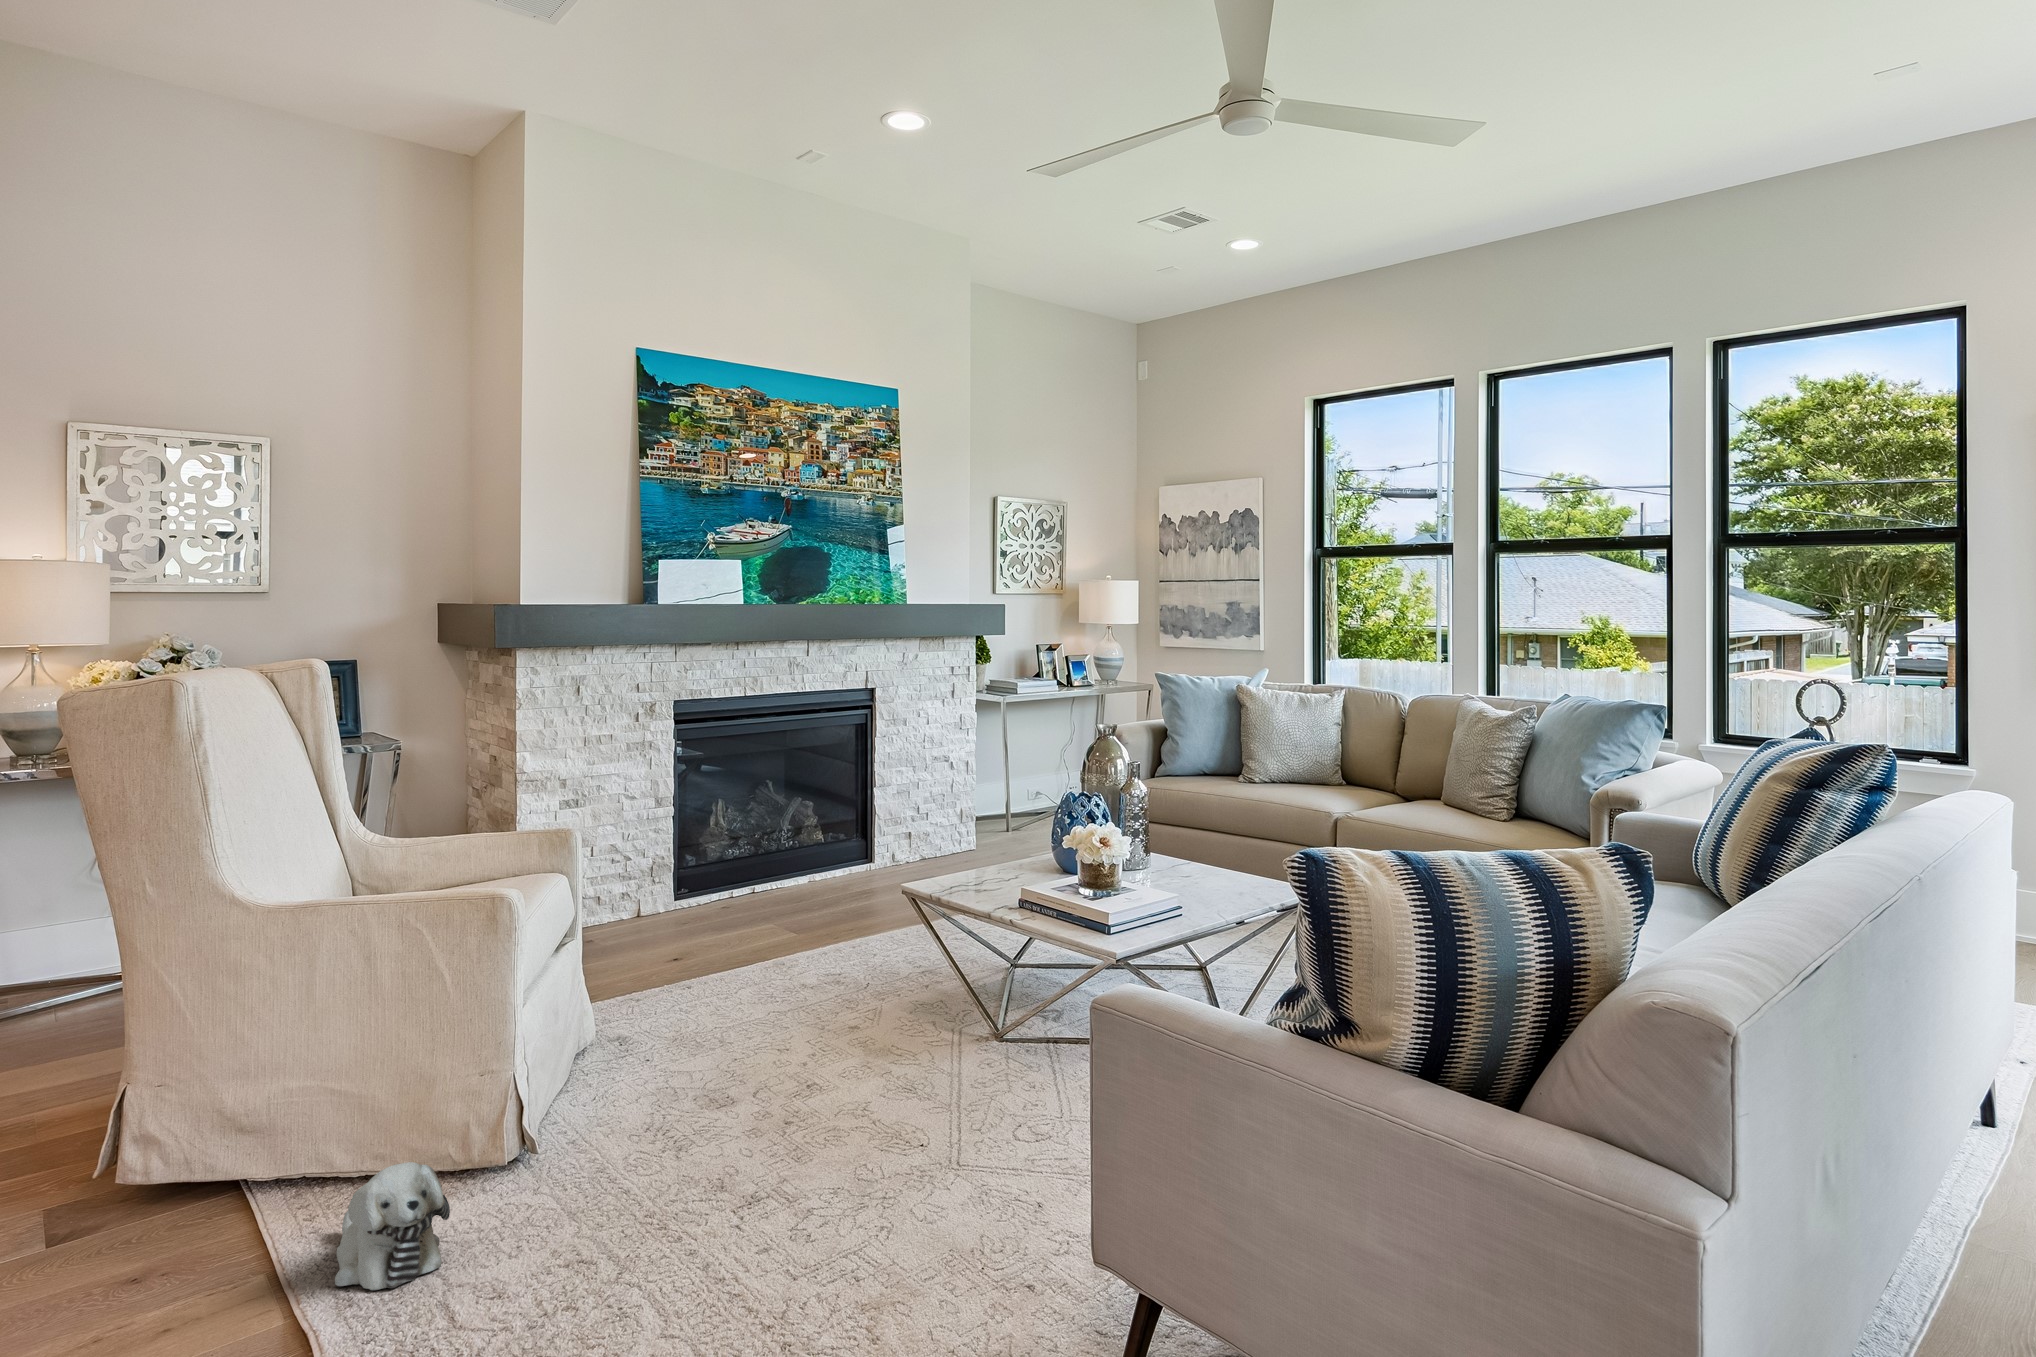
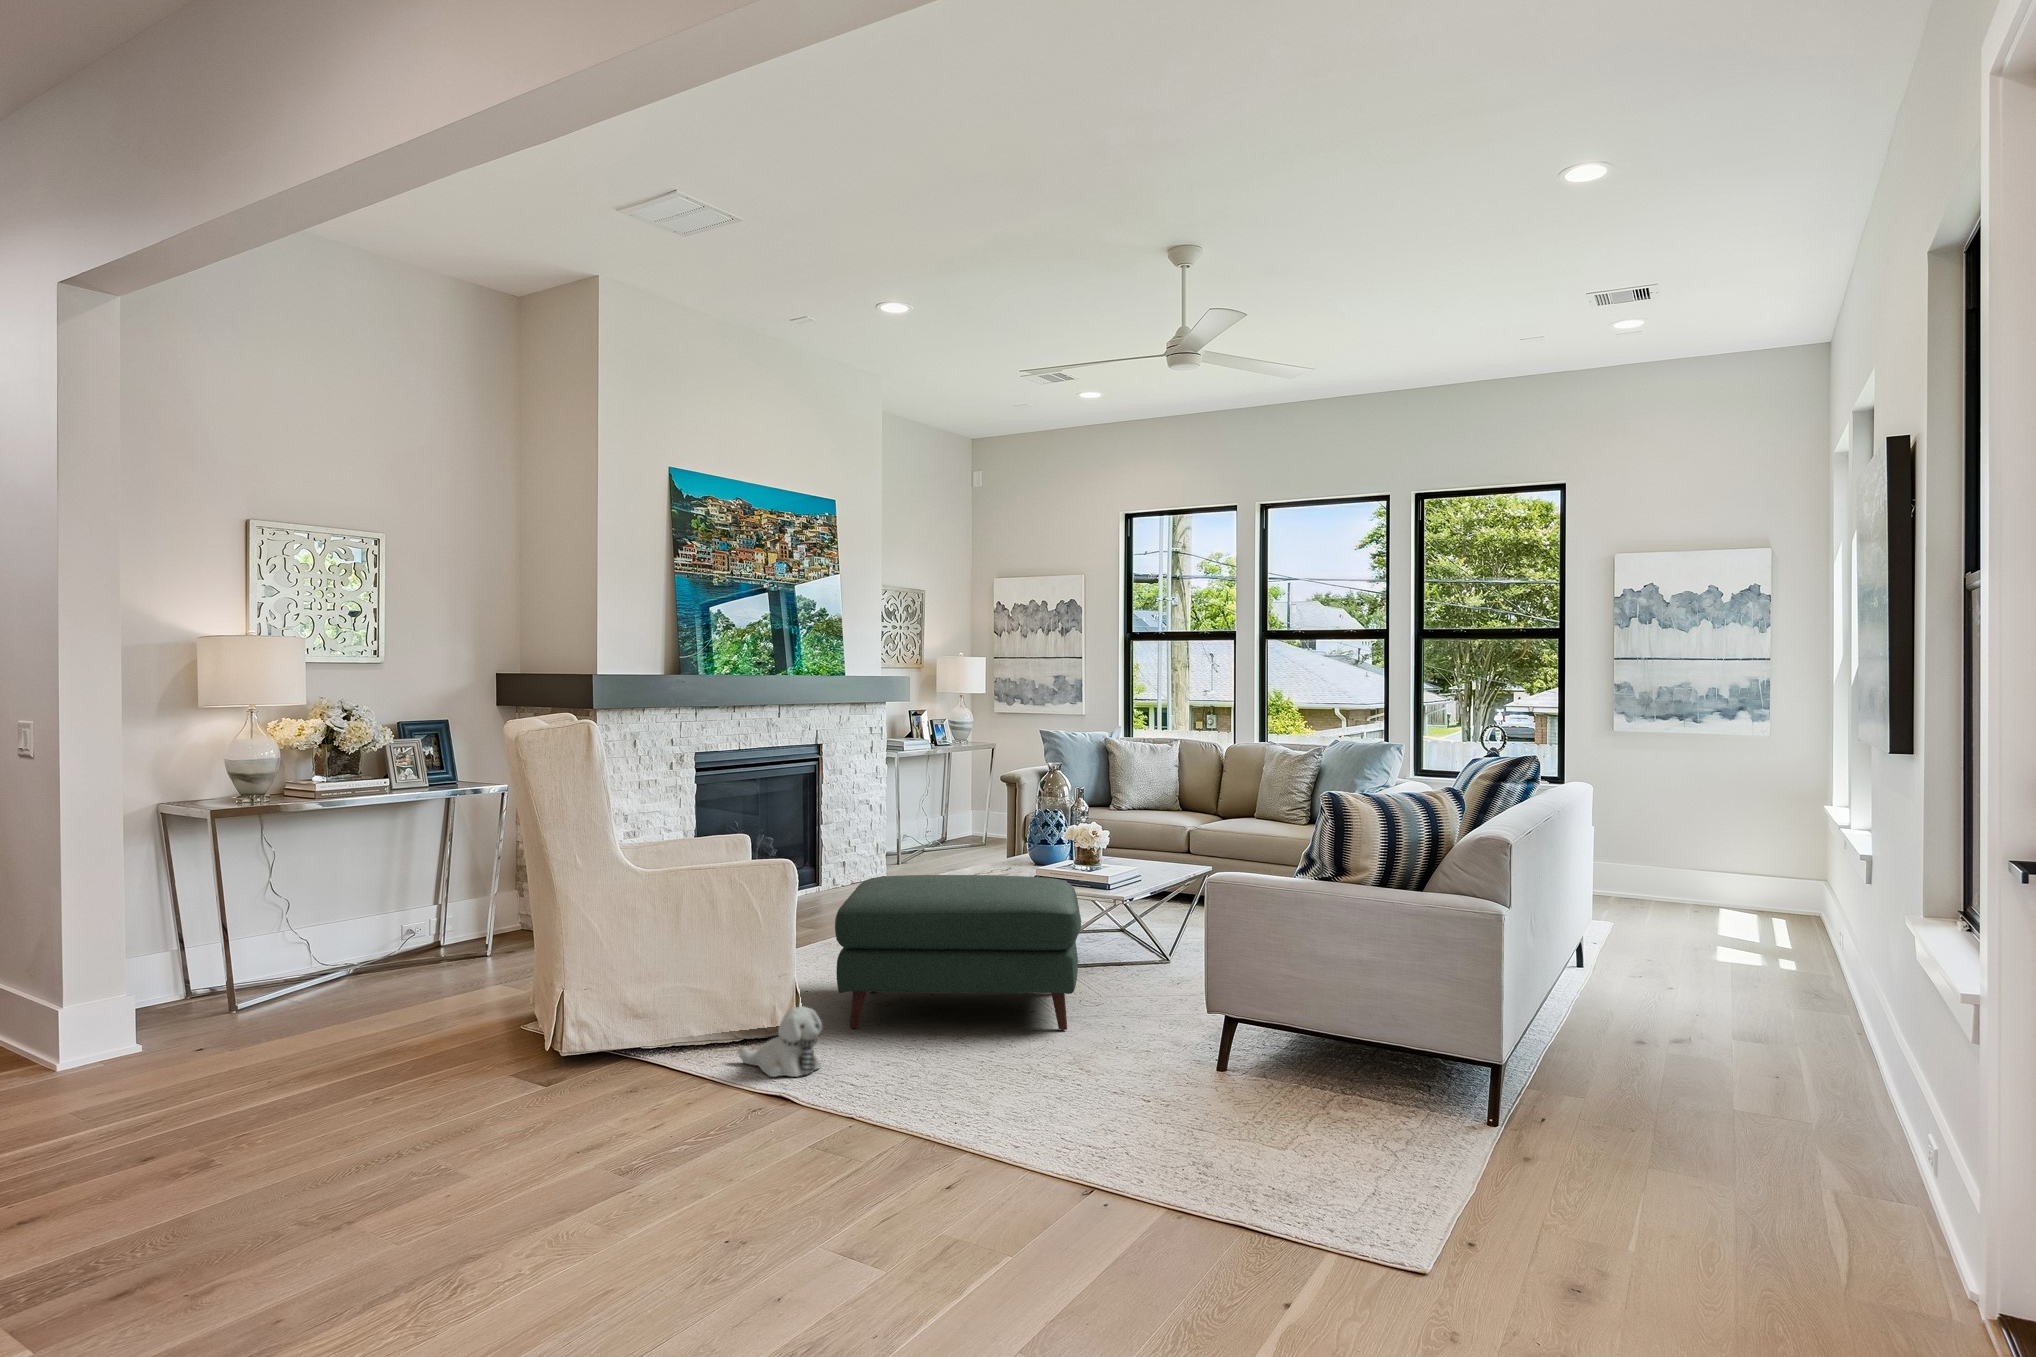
ottoman: none [568,908,1017,1208] -> present [835,875,1081,1030]

